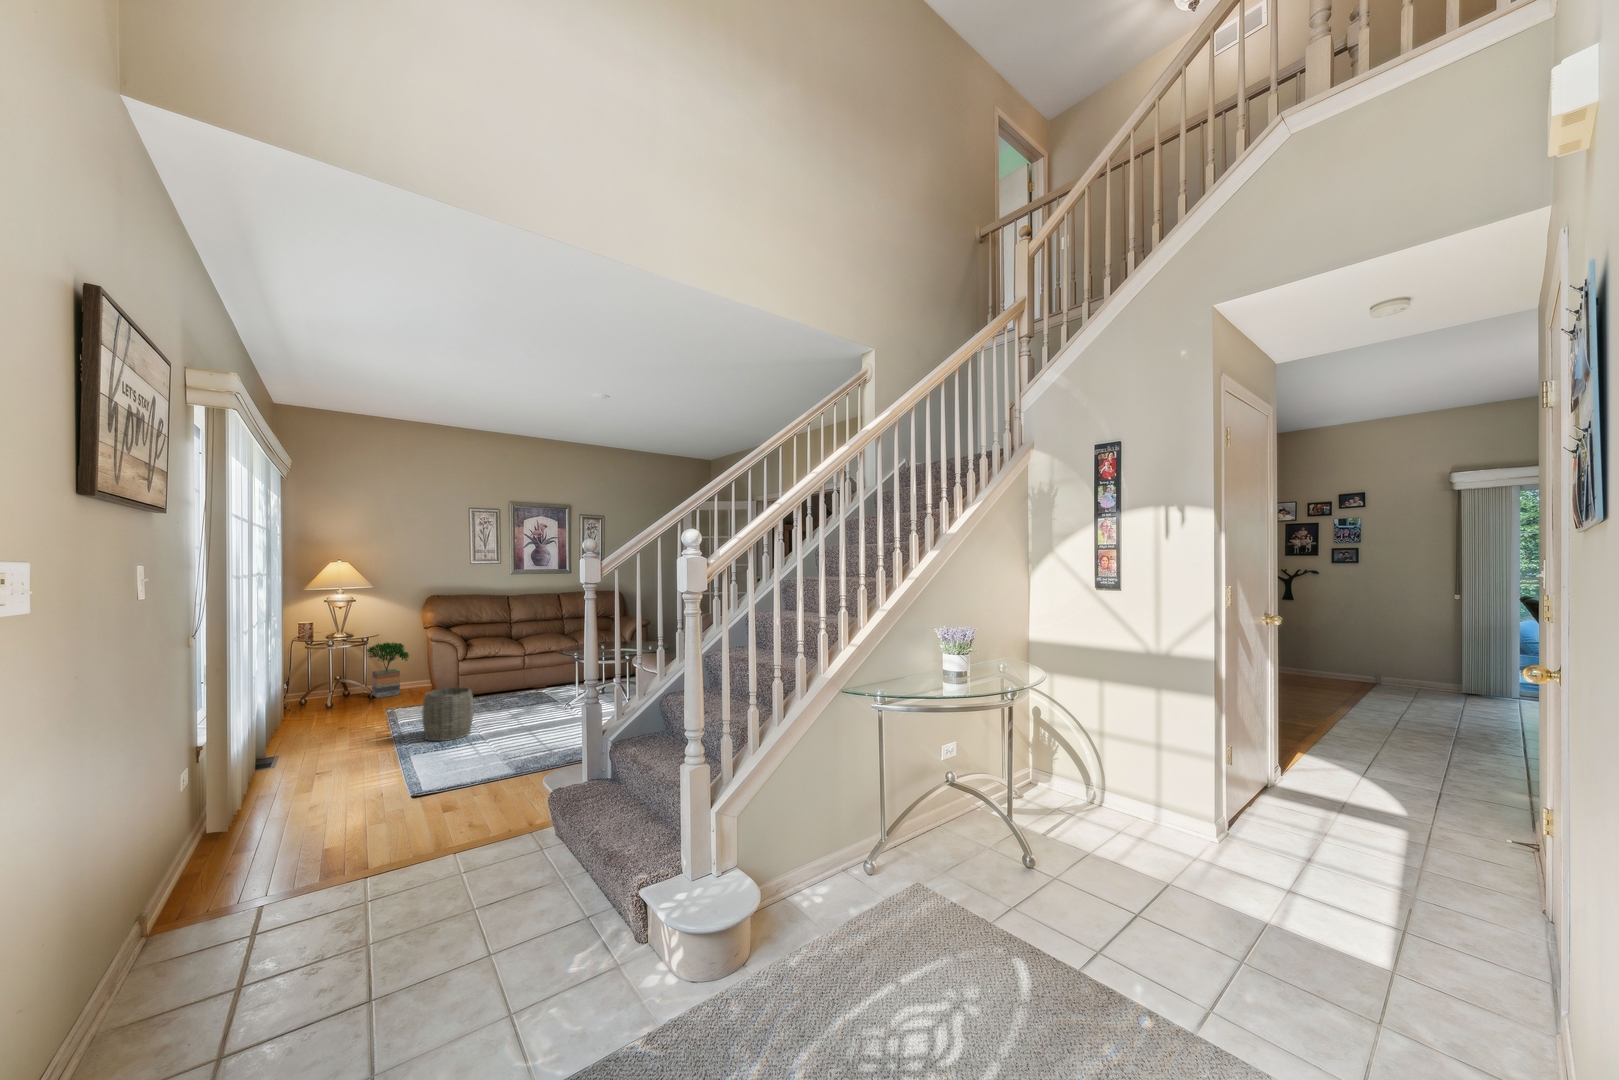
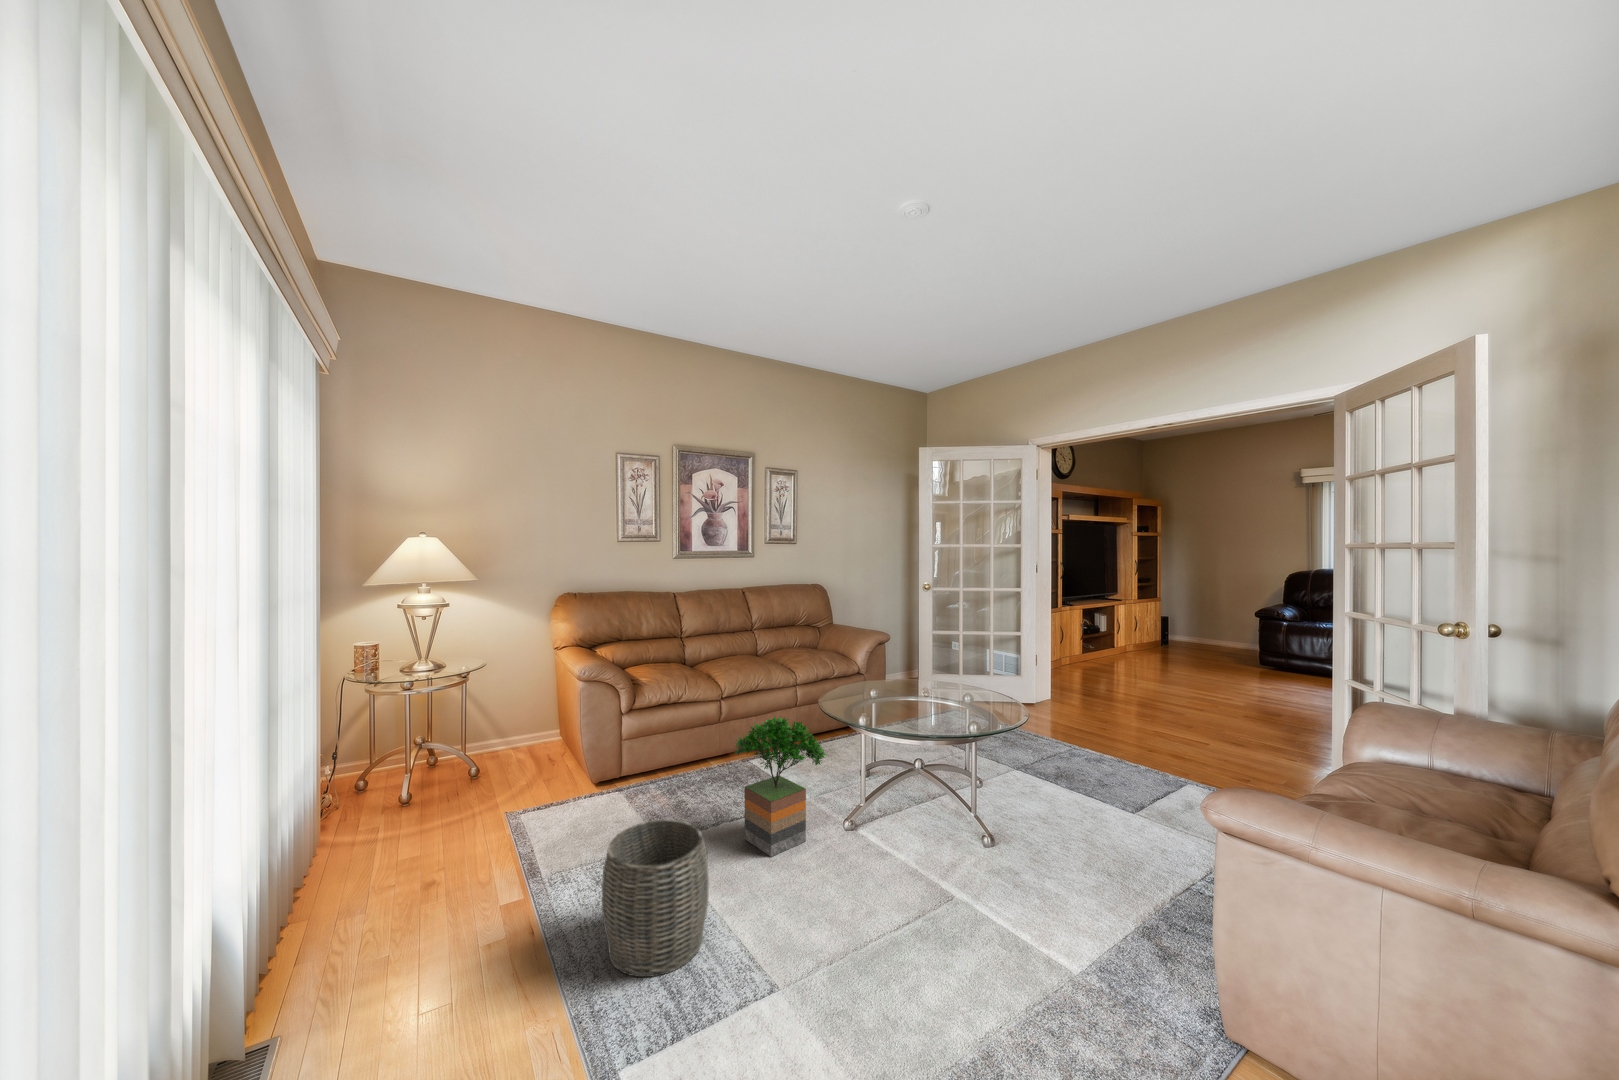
potted tree: present [367,643,409,698] -> present [735,717,826,857]

